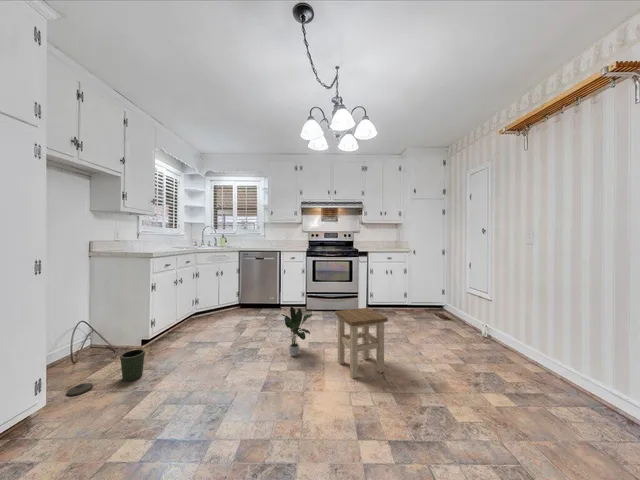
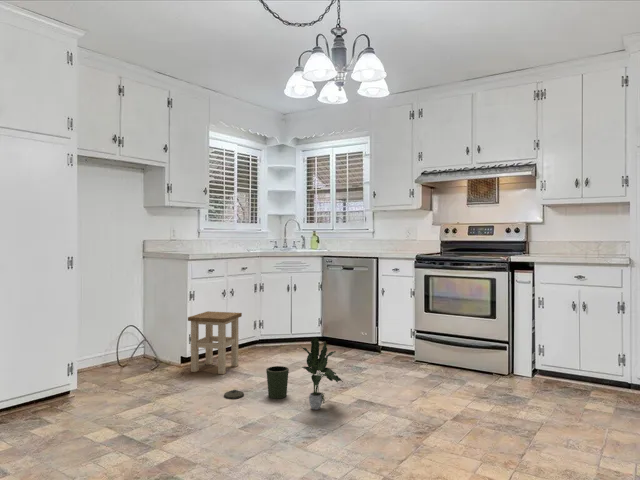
stool: present [335,308,388,379] -> present [188,311,242,374]
trash can: present [66,349,145,396] -> present [224,366,289,399]

